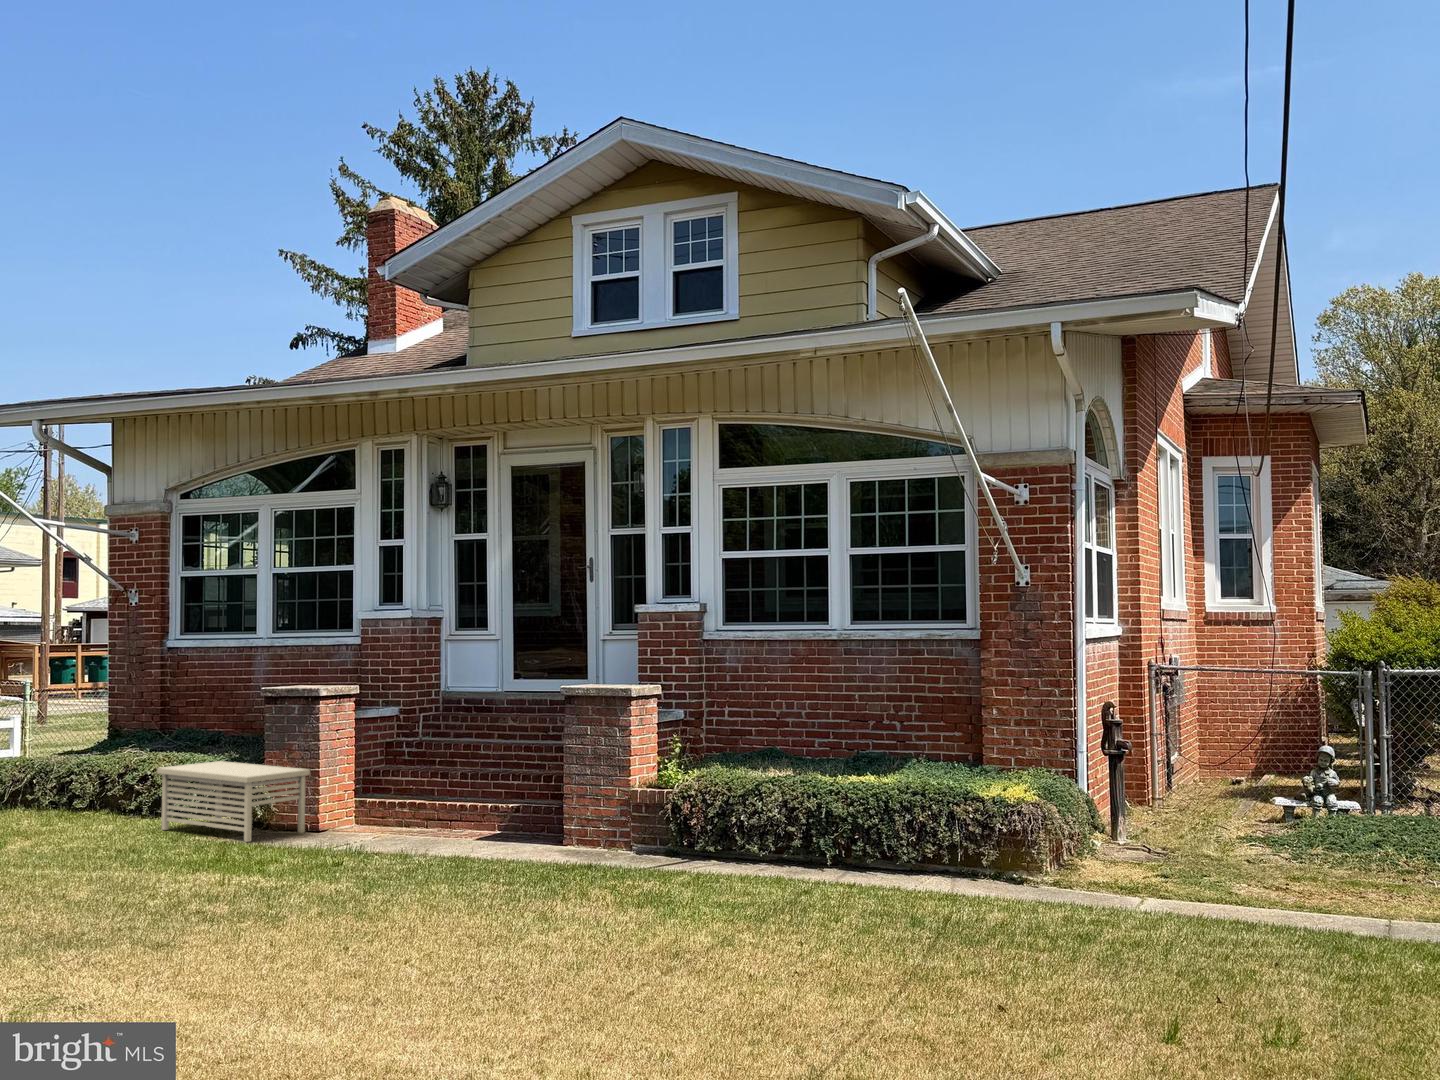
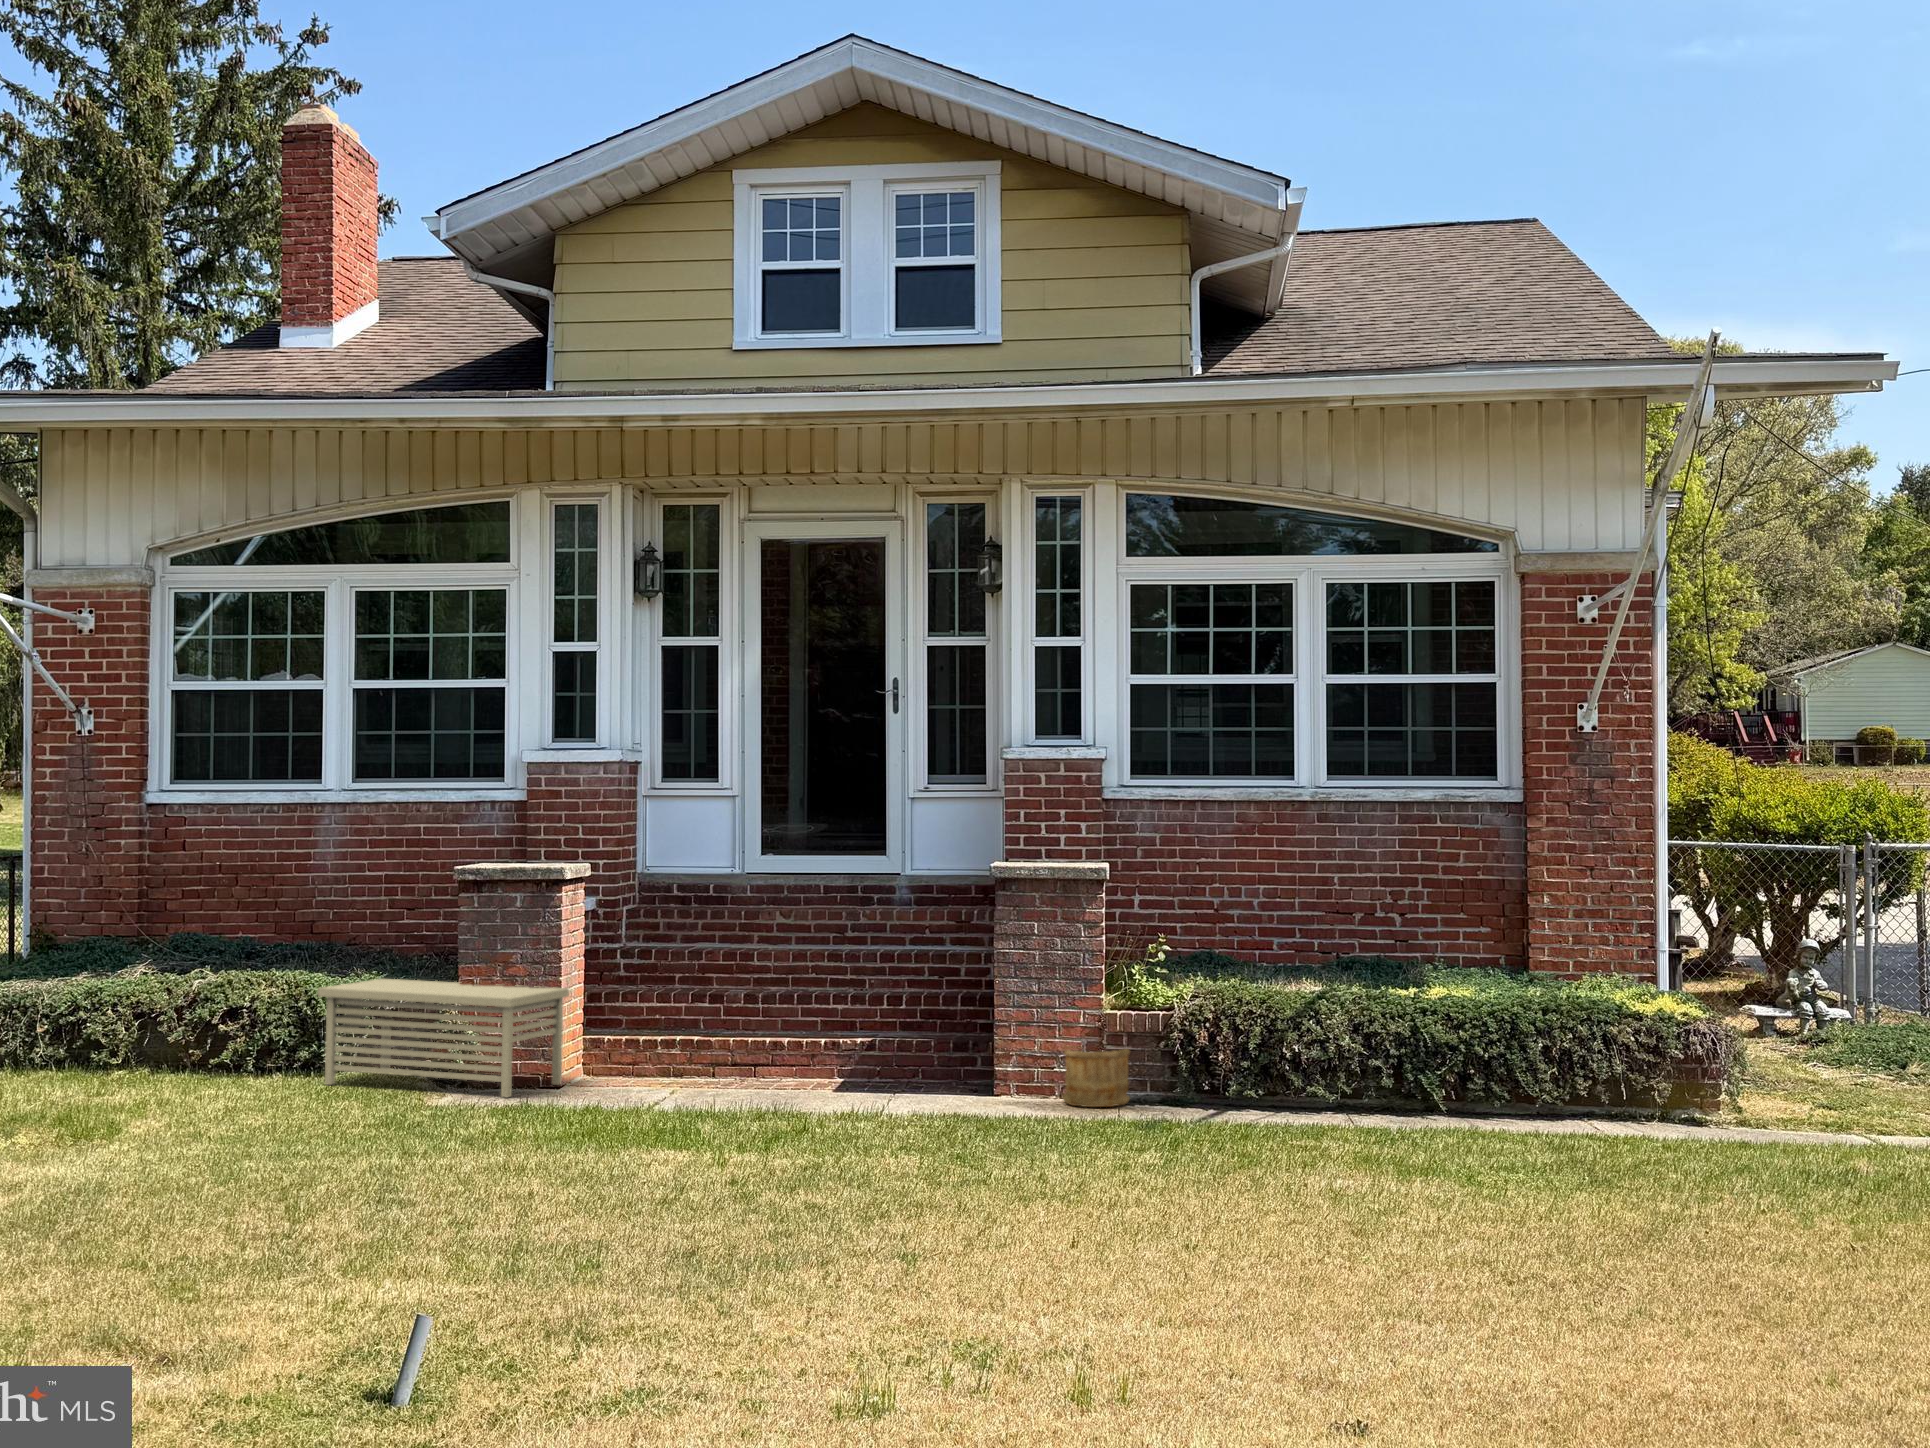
wooden bucket: none [591,812,640,858] -> present [1062,1049,1130,1107]

